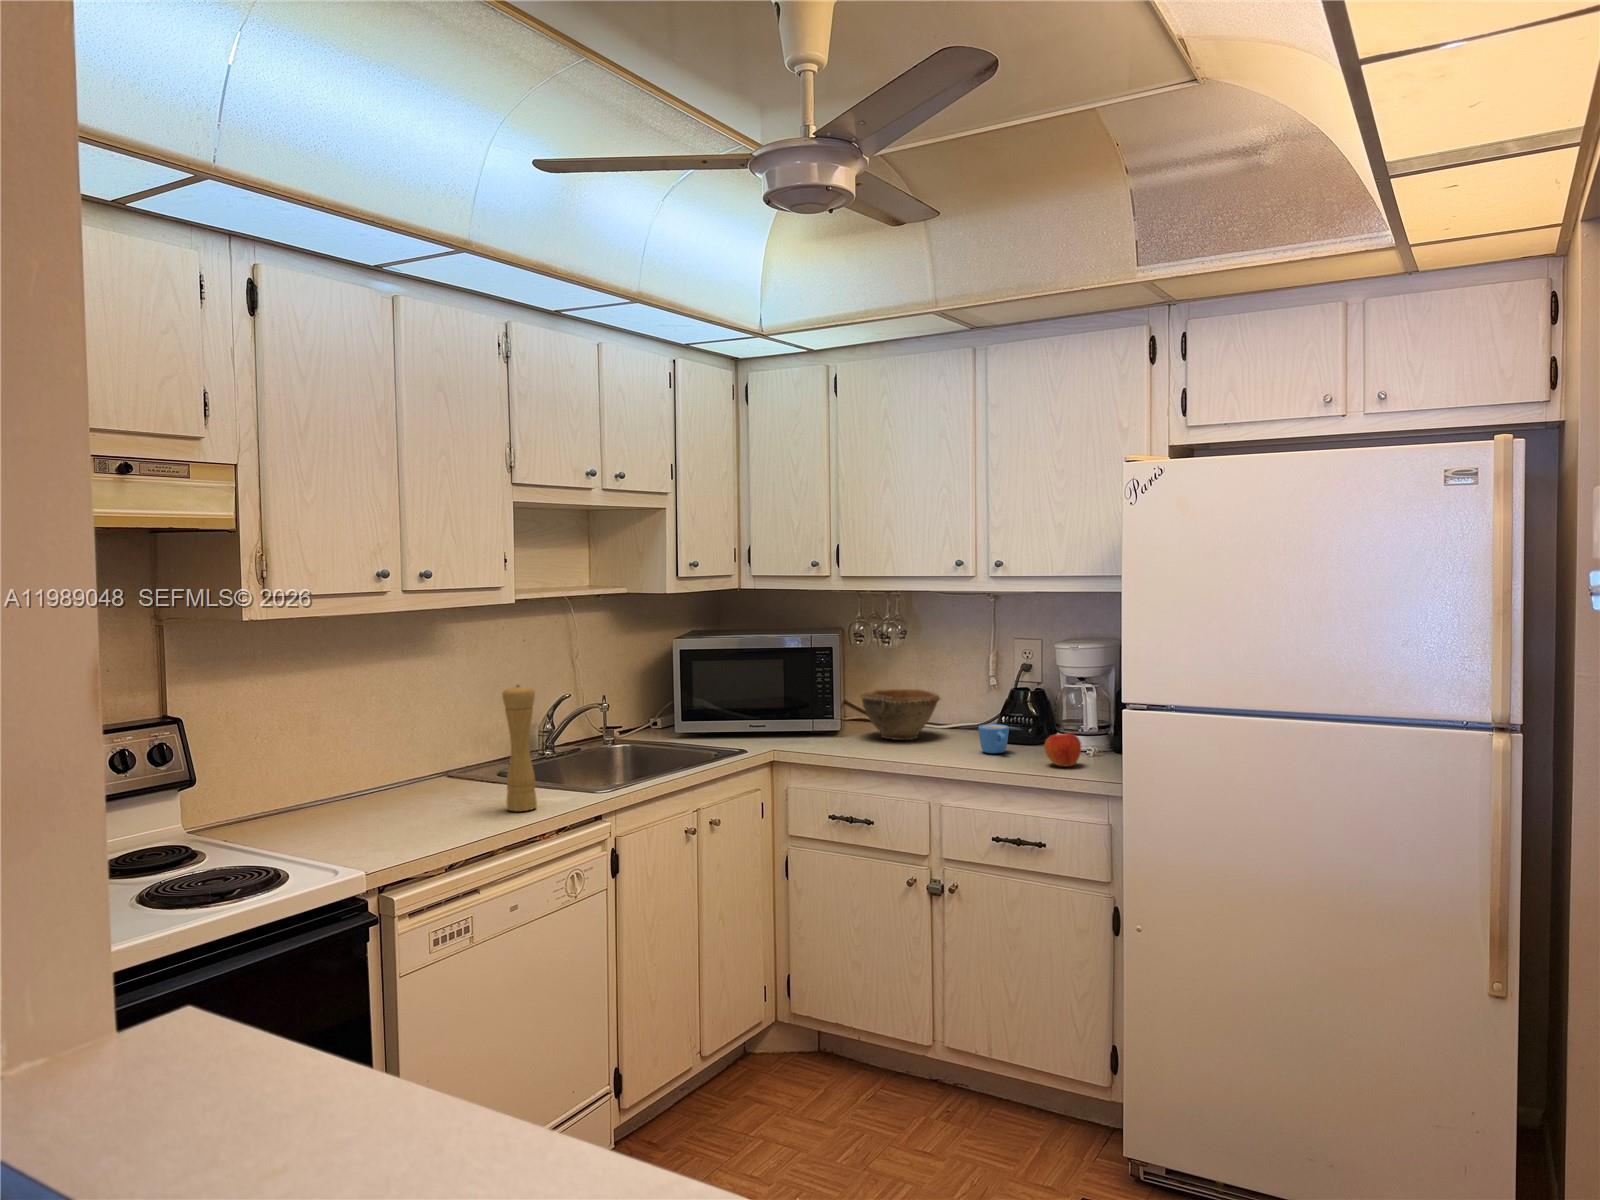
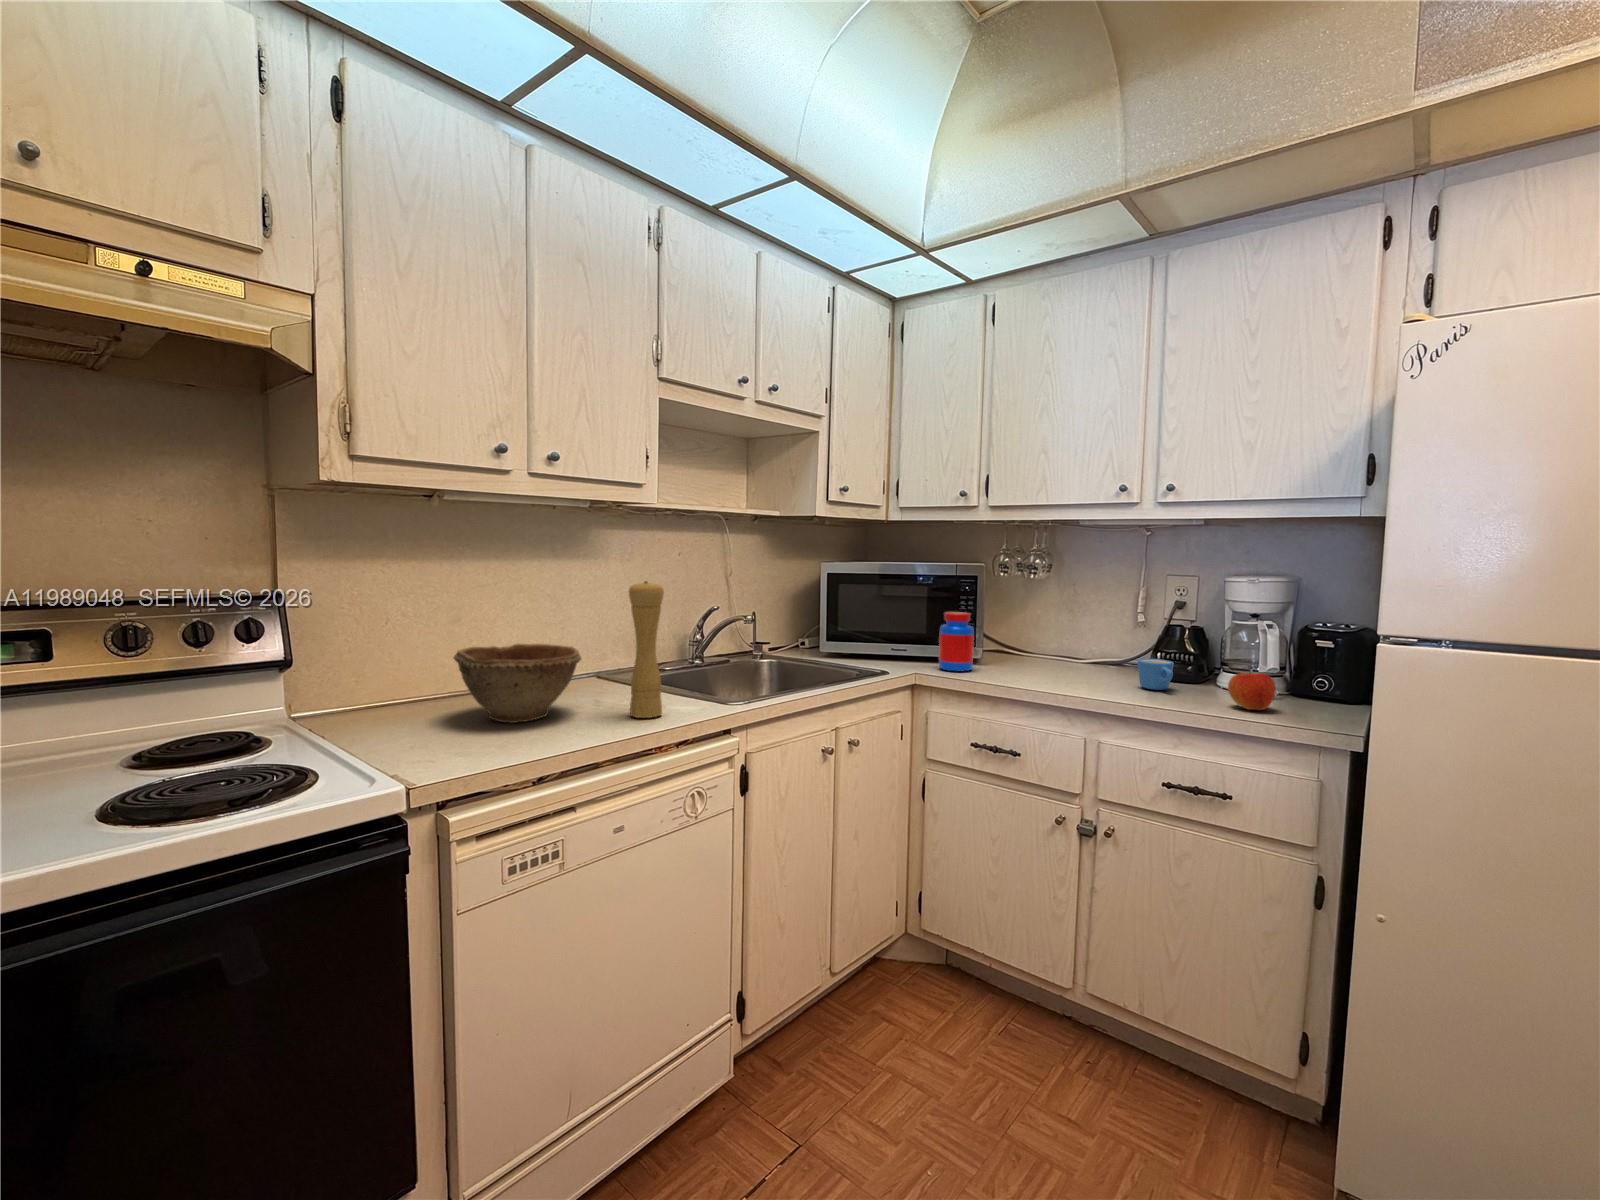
jar: none [797,686,831,747] -> present [939,612,974,672]
bowl: present [860,689,940,740] -> present [454,644,581,723]

